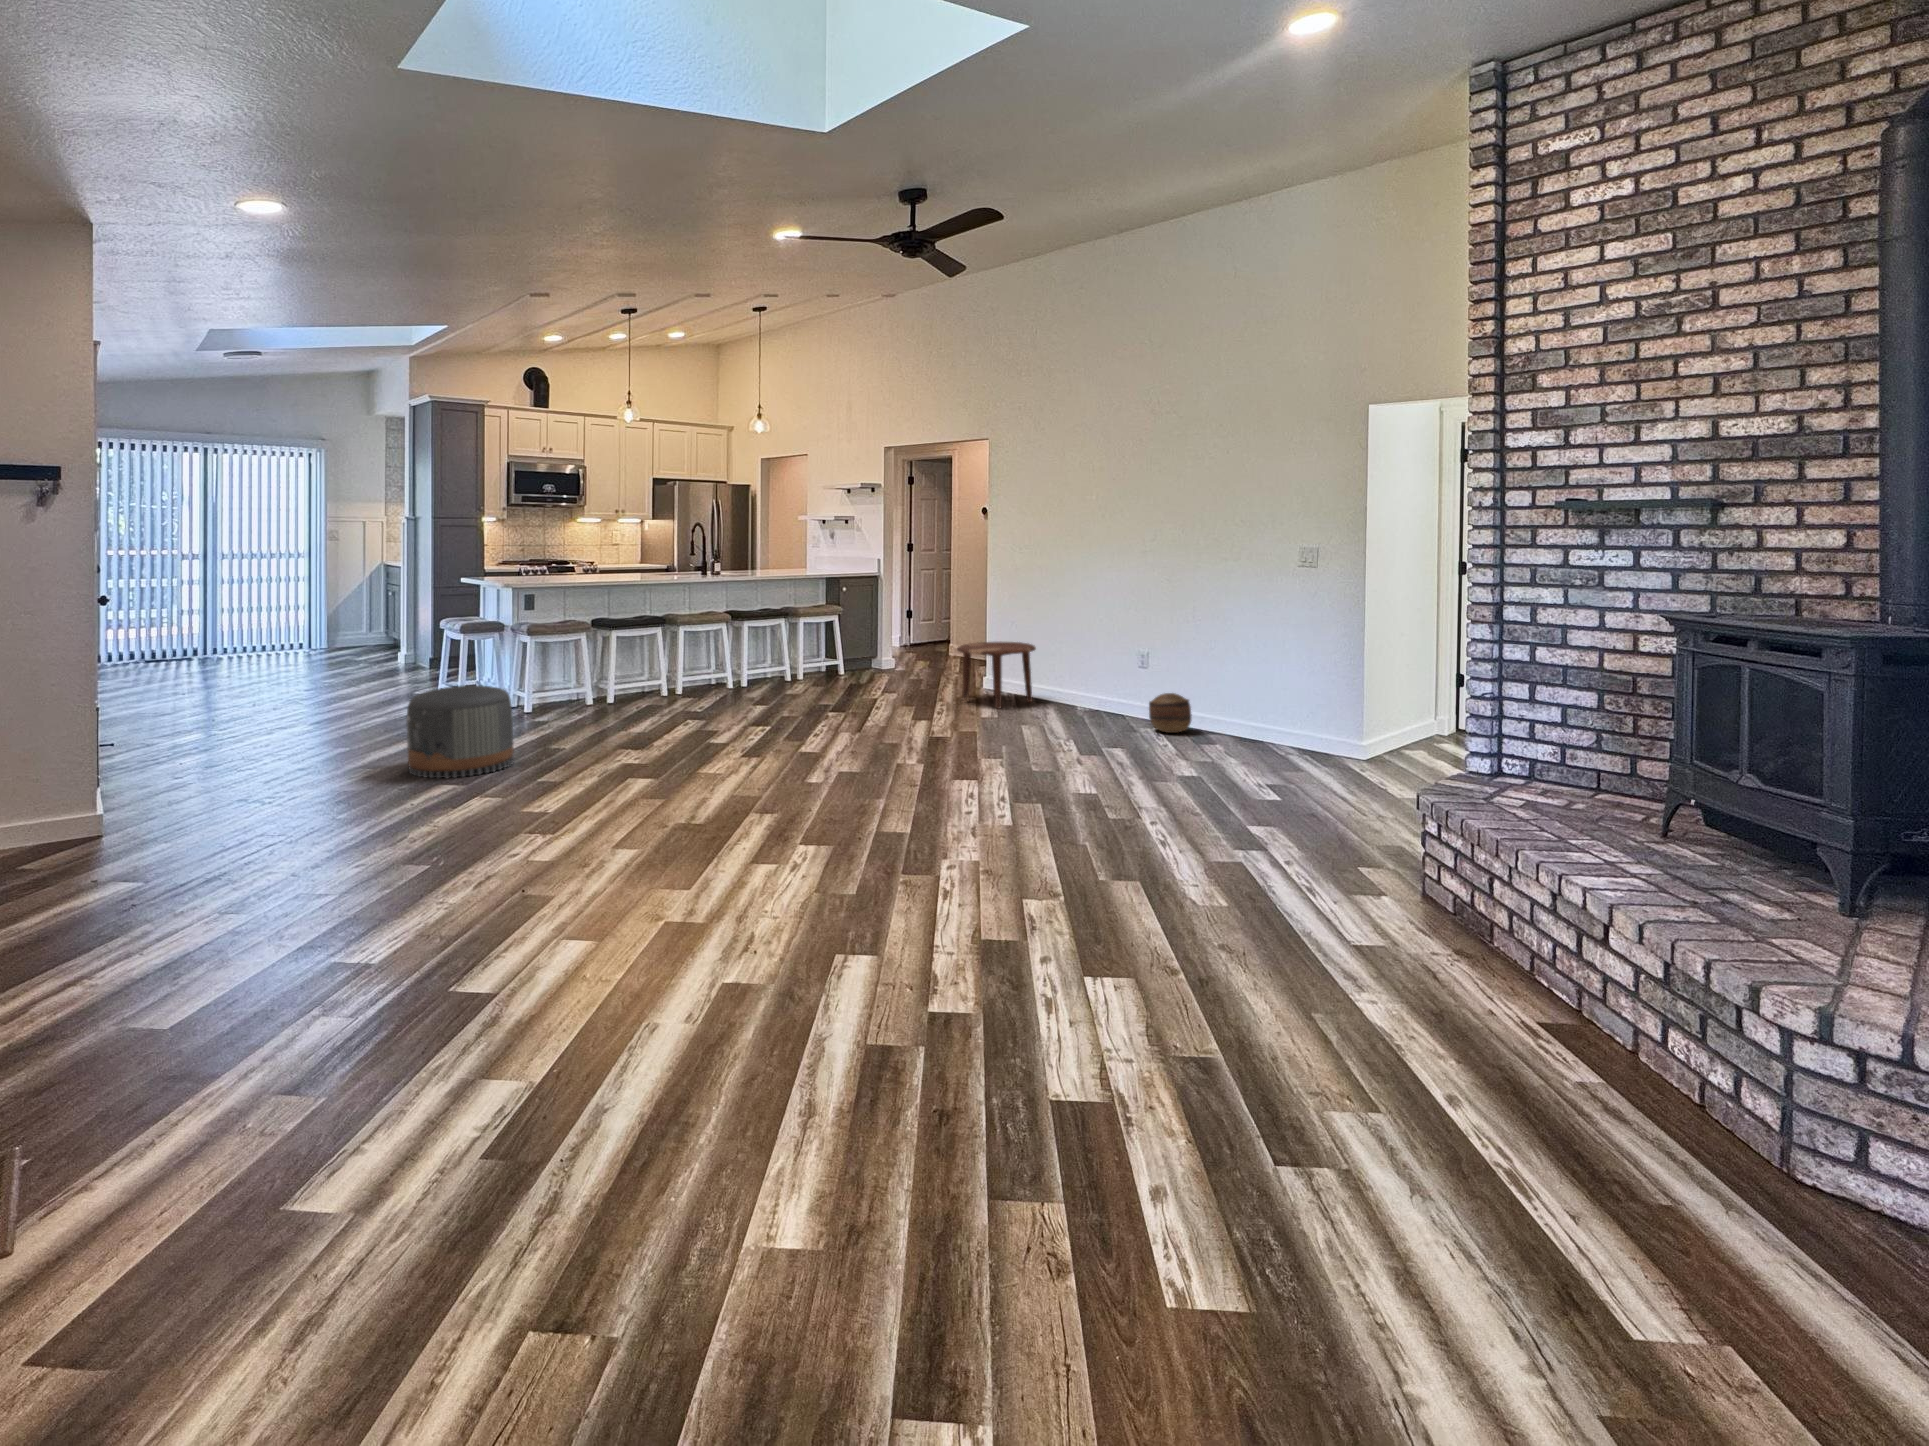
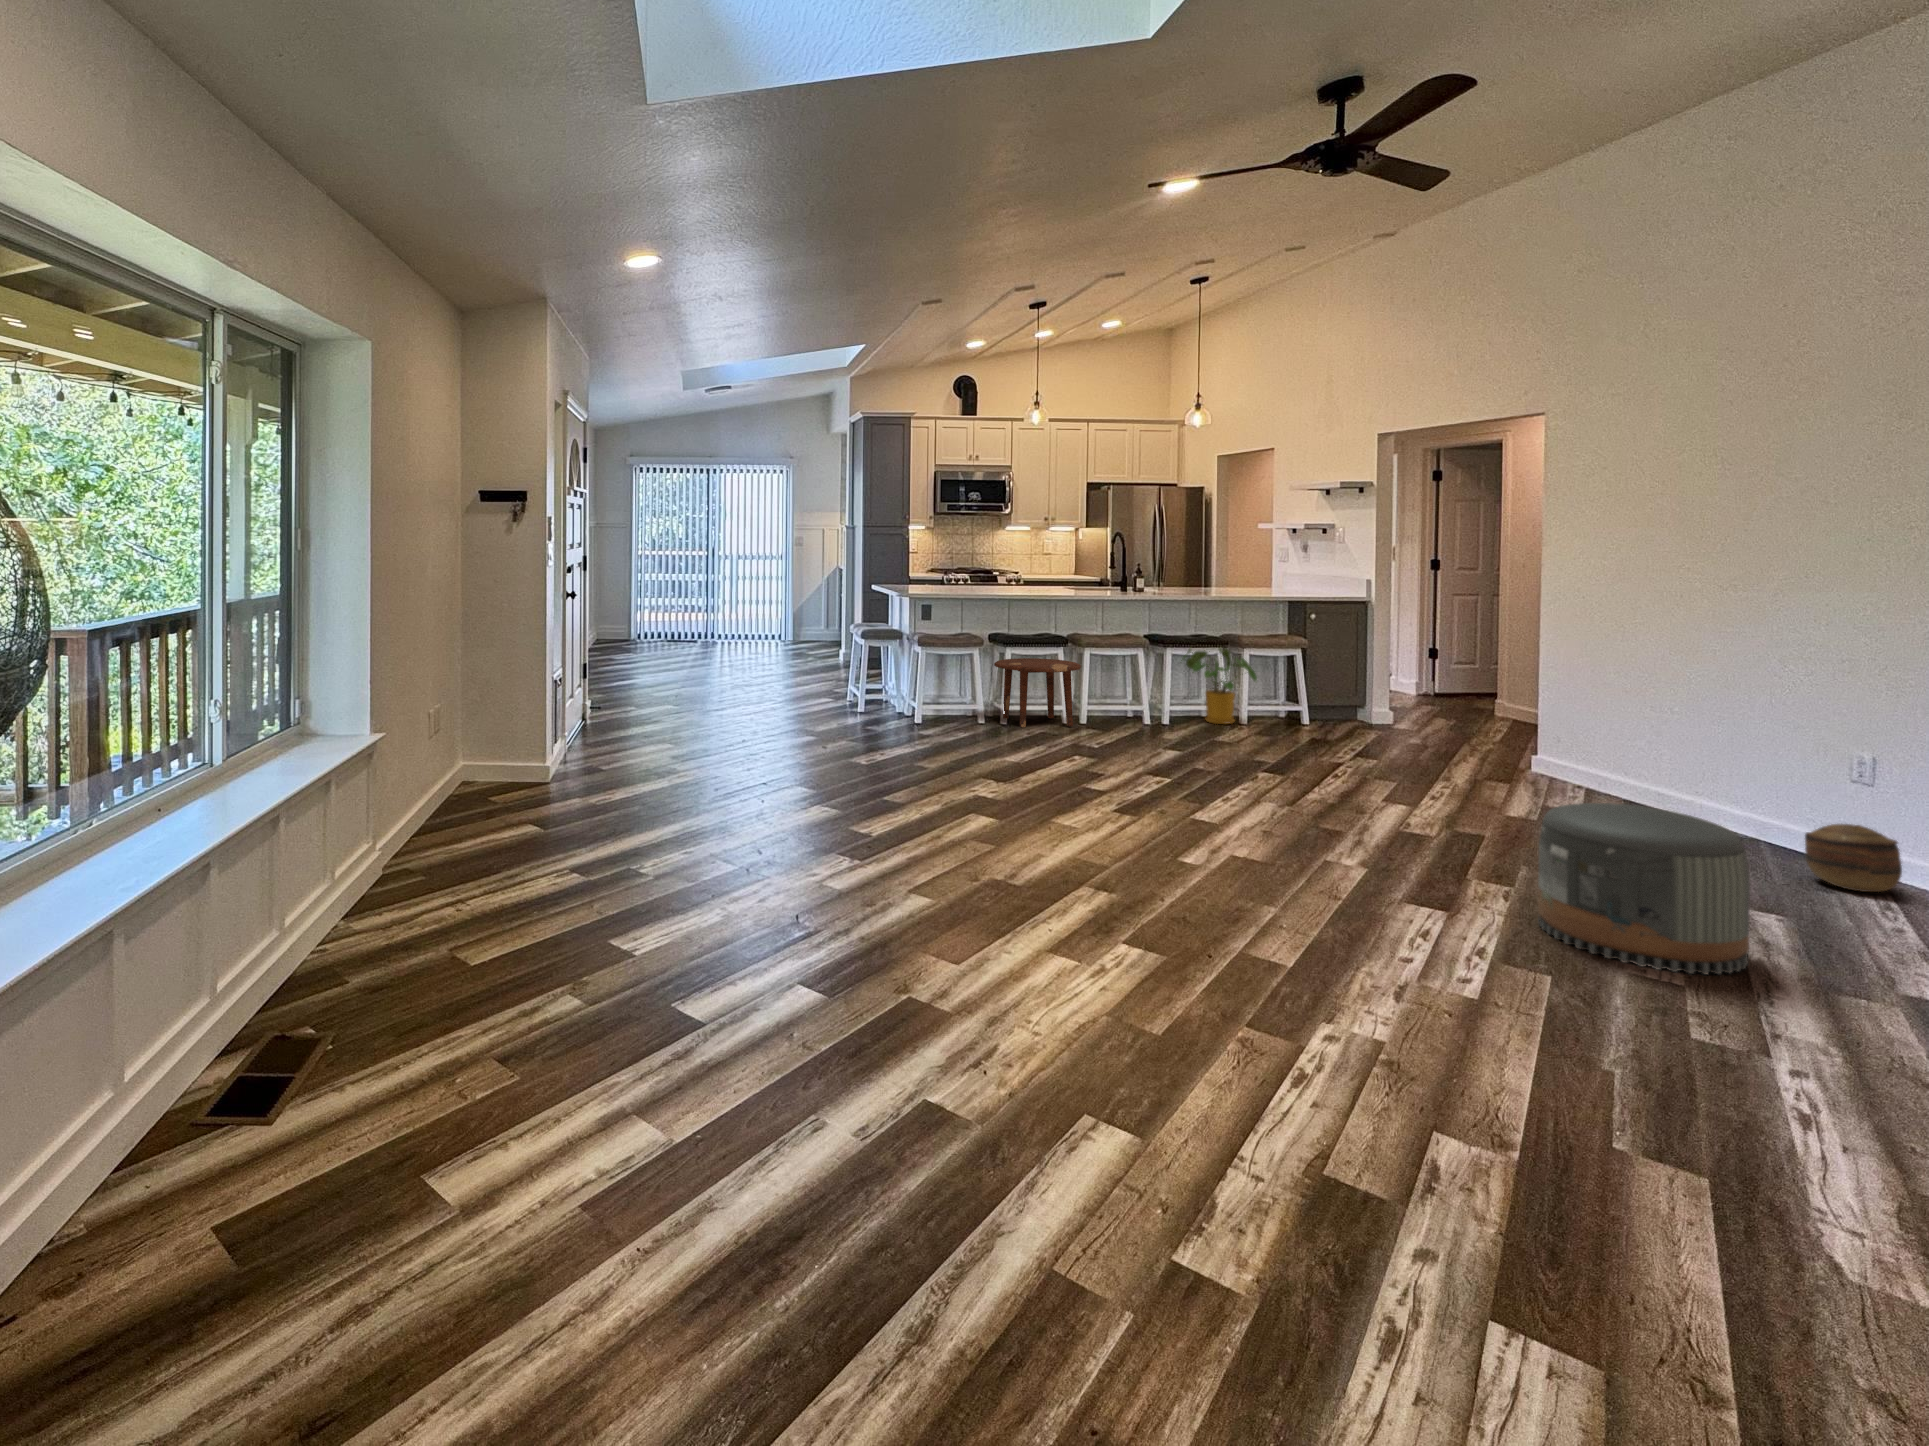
house plant: none [750,616,811,681] -> present [1181,647,1257,724]
side table: present [957,642,1036,709] -> present [994,658,1081,727]
pouf: present [406,685,514,778] -> present [1538,803,1750,974]

